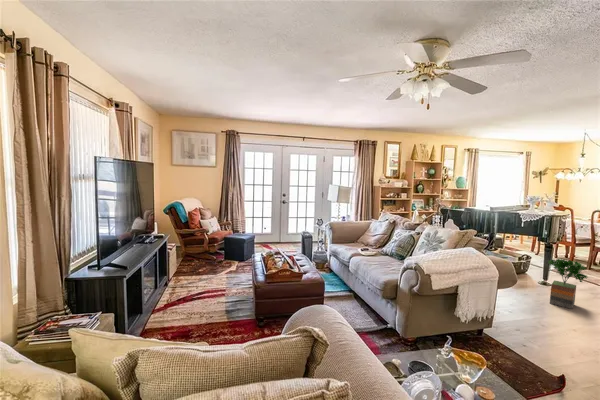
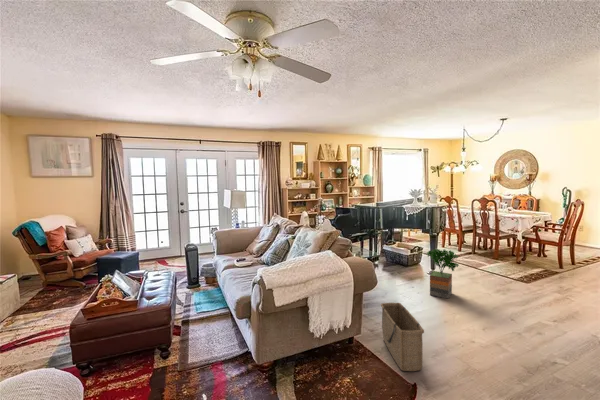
basket: none [513,302,570,364] -> present [381,303,424,371]

